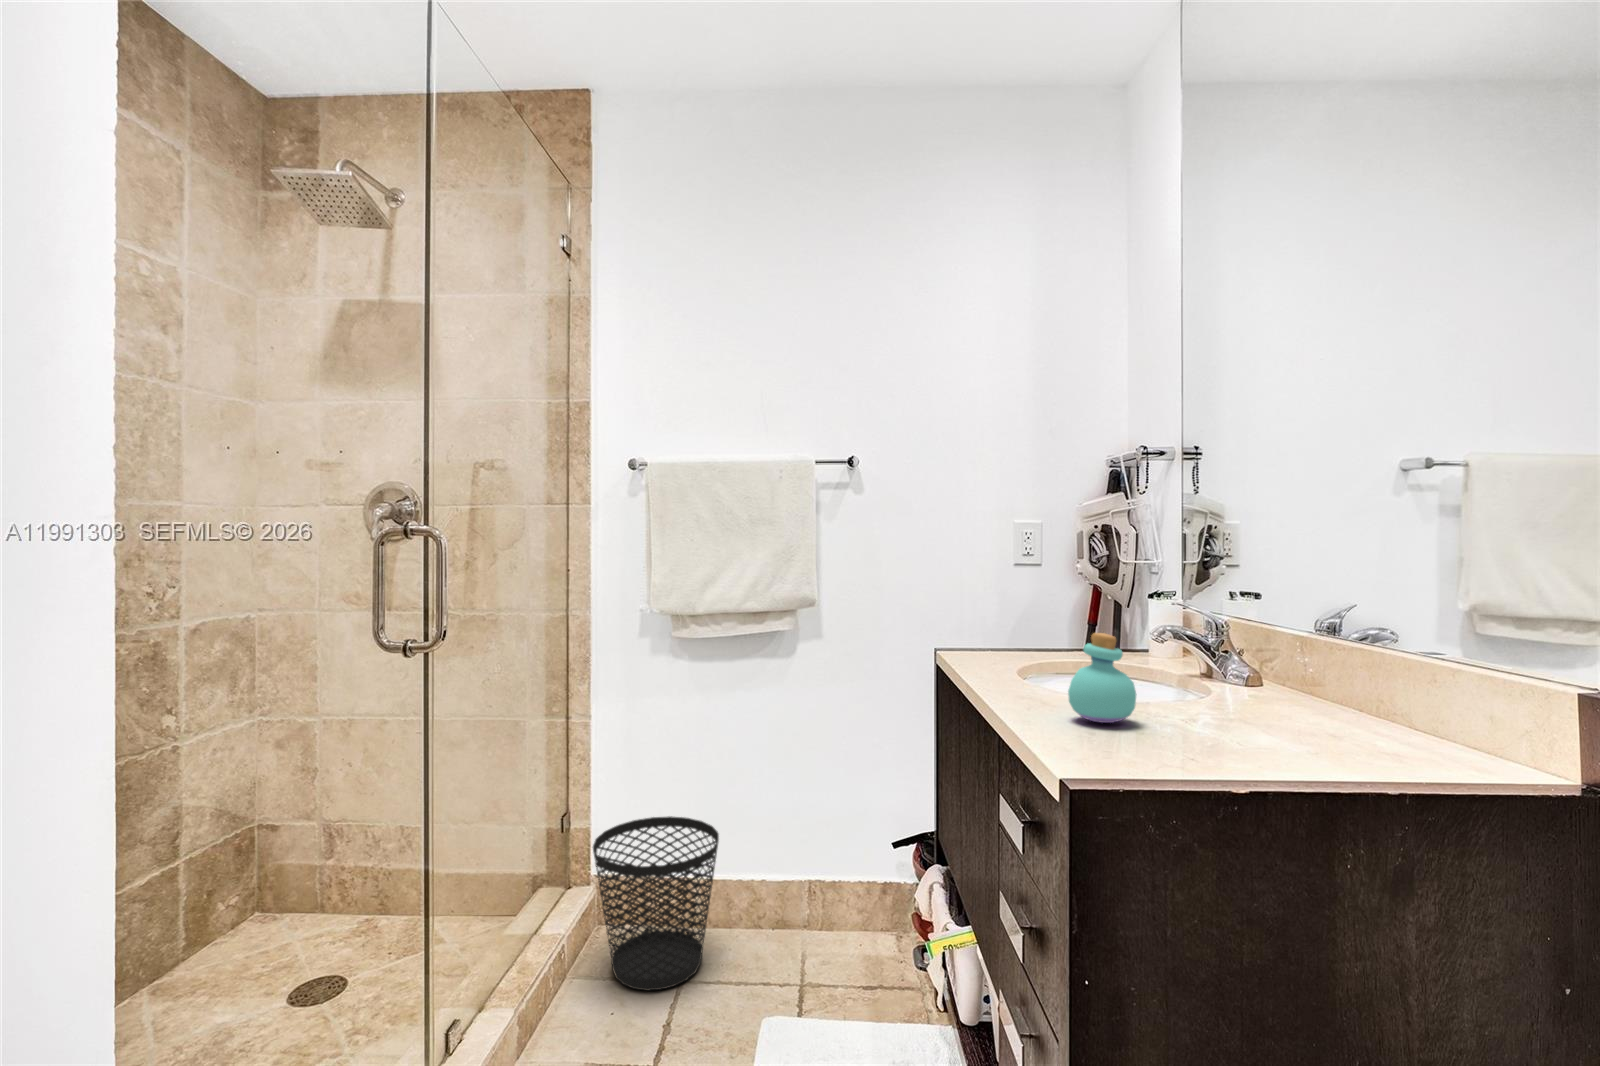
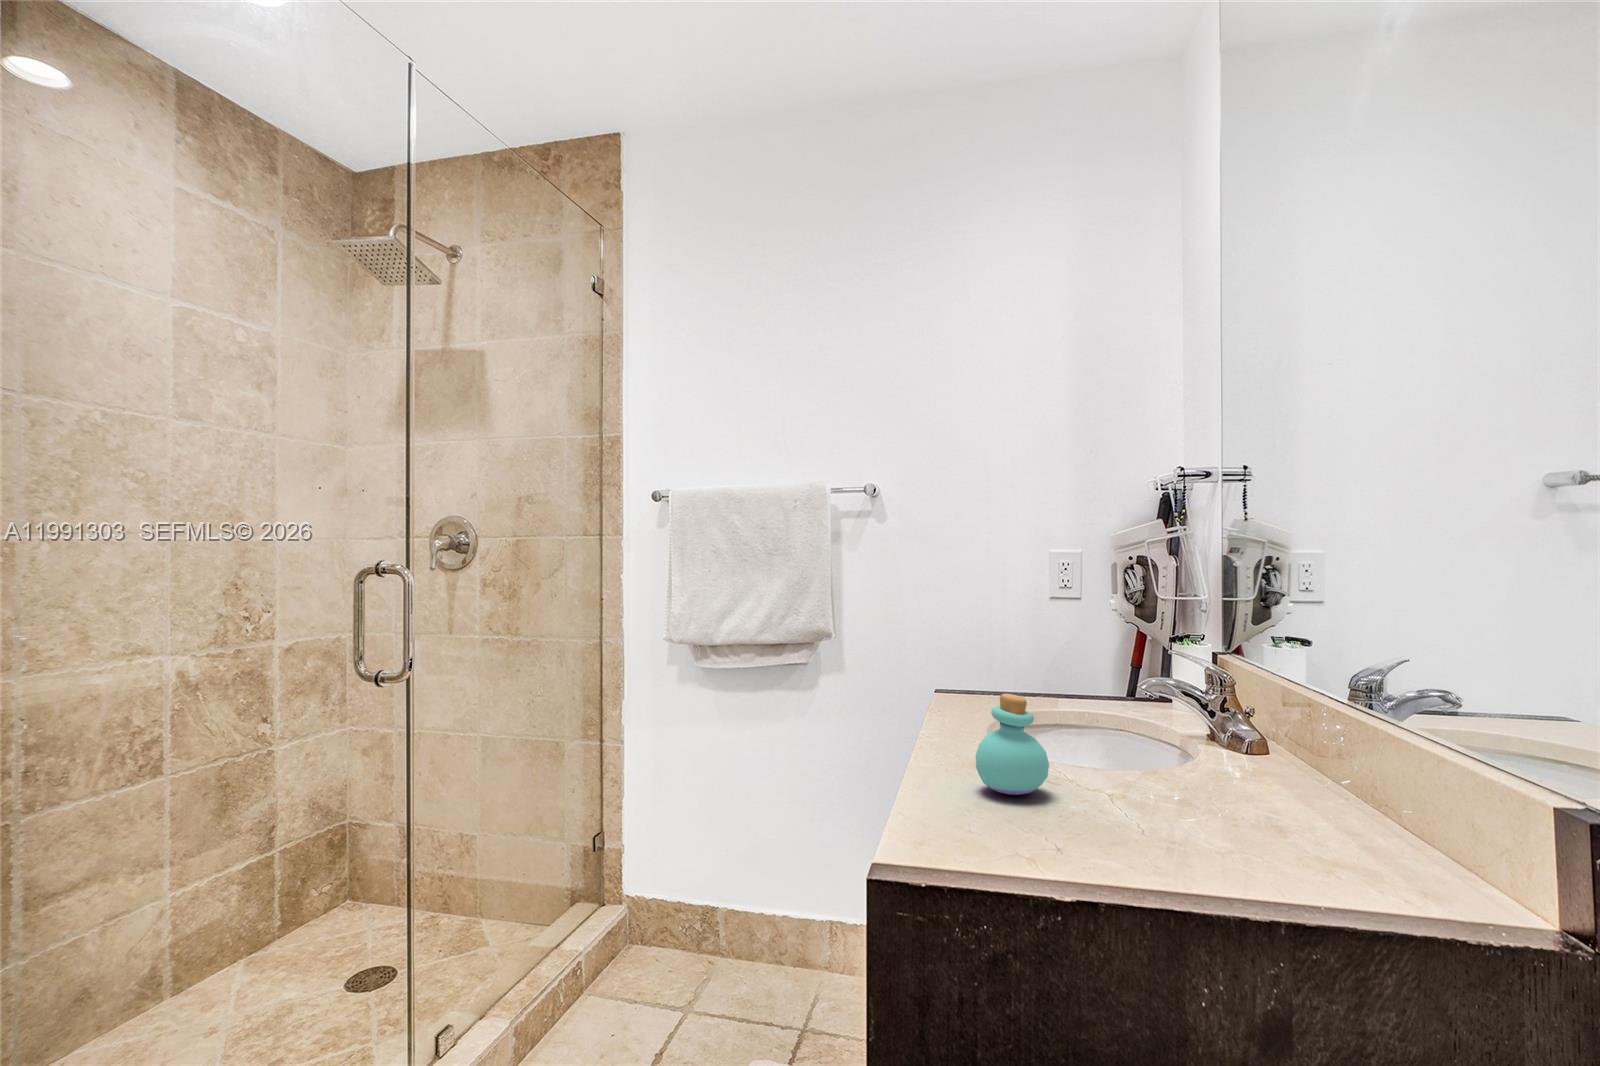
wastebasket: present [593,816,719,991] -> none [606,843,731,1017]

